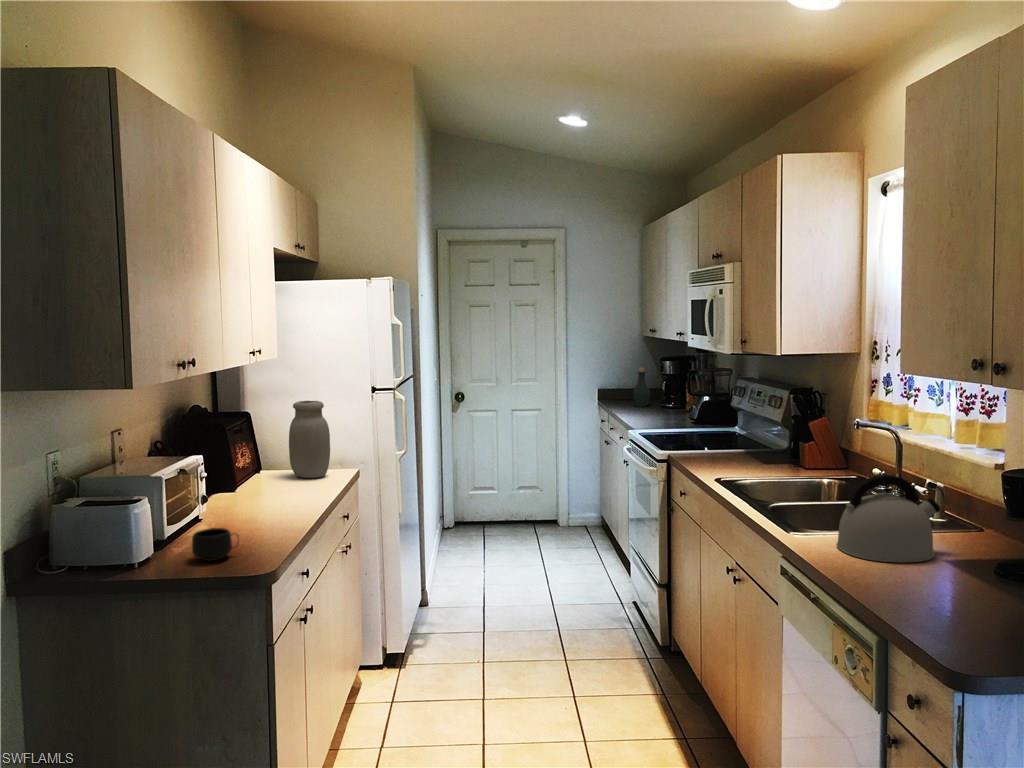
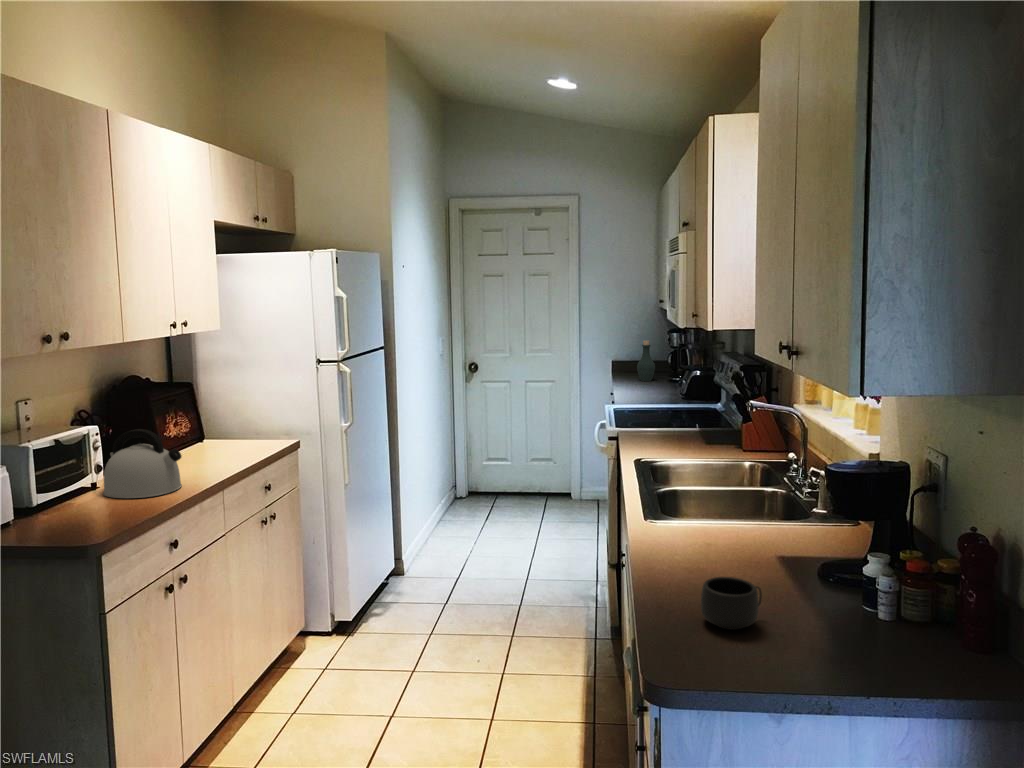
jar: present [289,401,330,478] -> none [223,372,265,448]
kettle: present [837,475,940,562] -> present [103,429,182,498]
mug: present [192,528,233,561] -> present [701,577,762,630]

